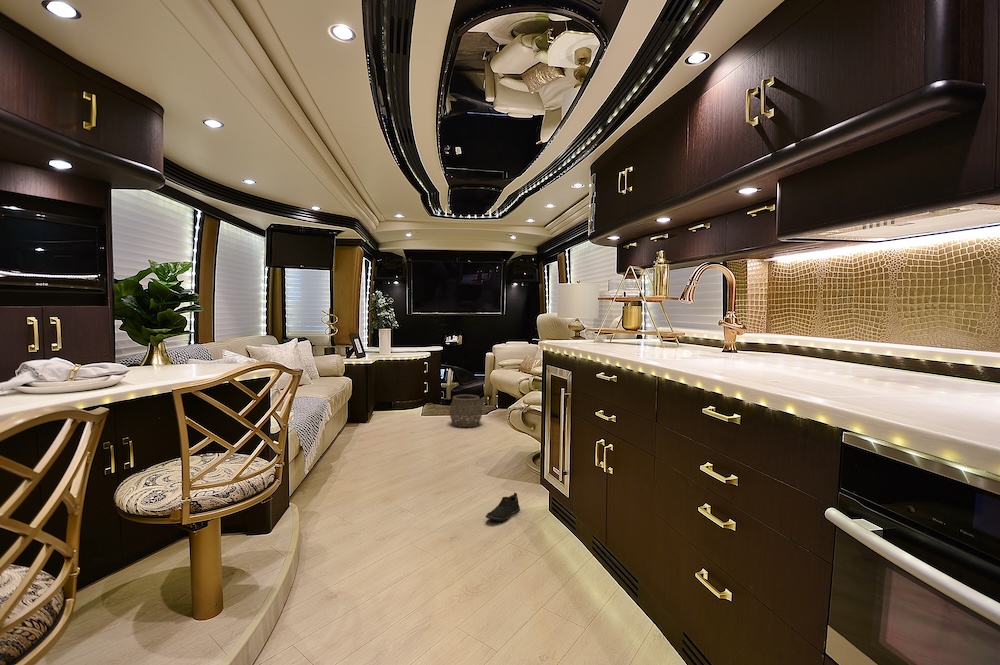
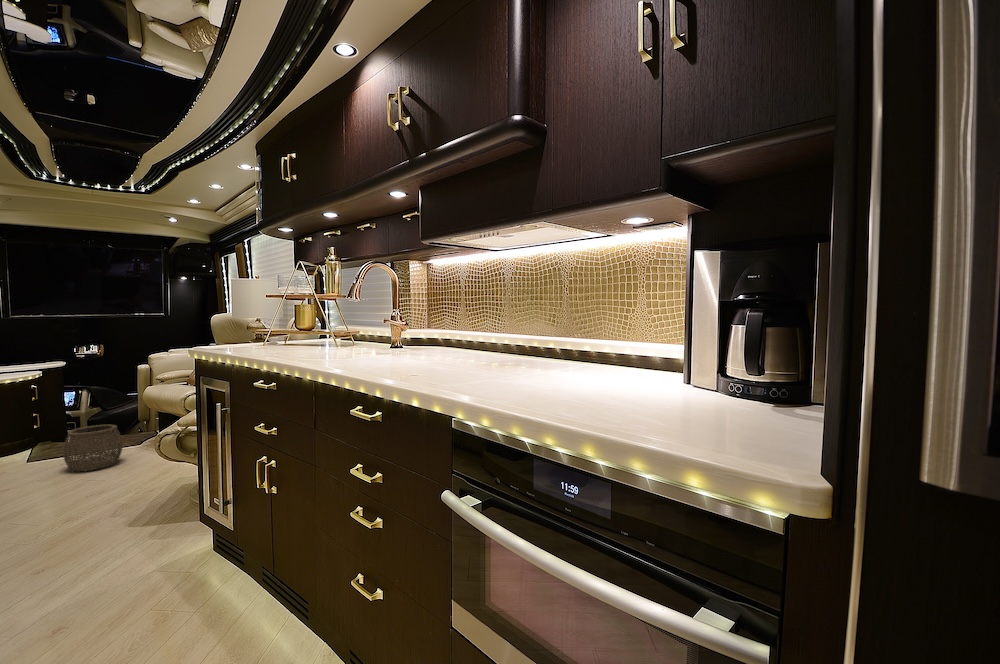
shoe: present [486,493,520,521] -> none [103,545,166,593]

